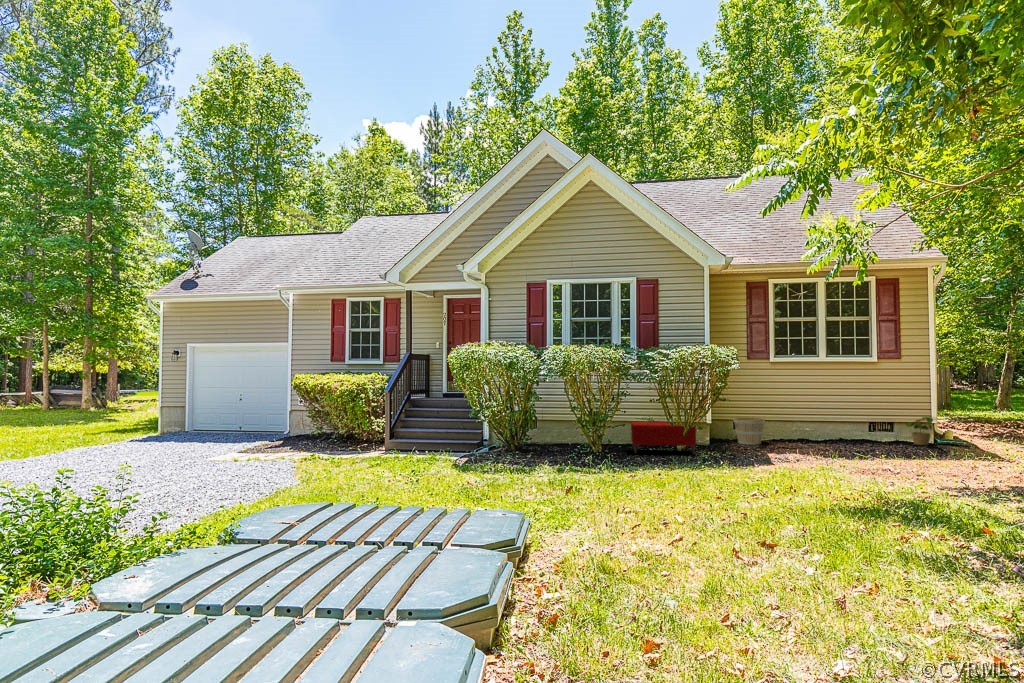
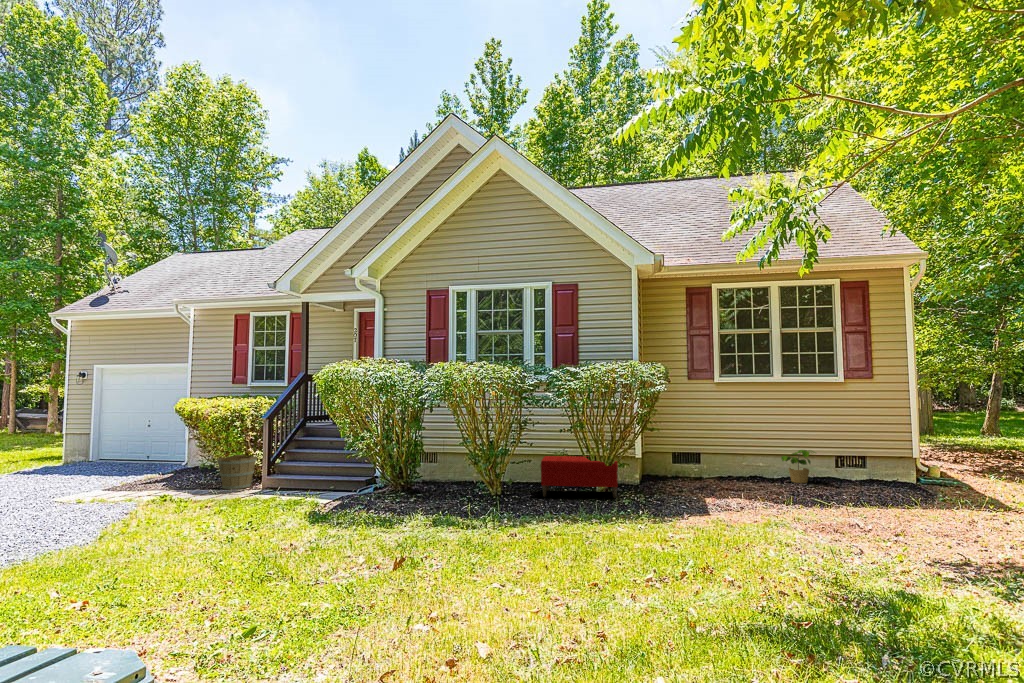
wooden bucket: present [734,417,765,445] -> present [217,455,257,490]
potted plant: present [906,417,933,445] -> present [781,450,816,483]

